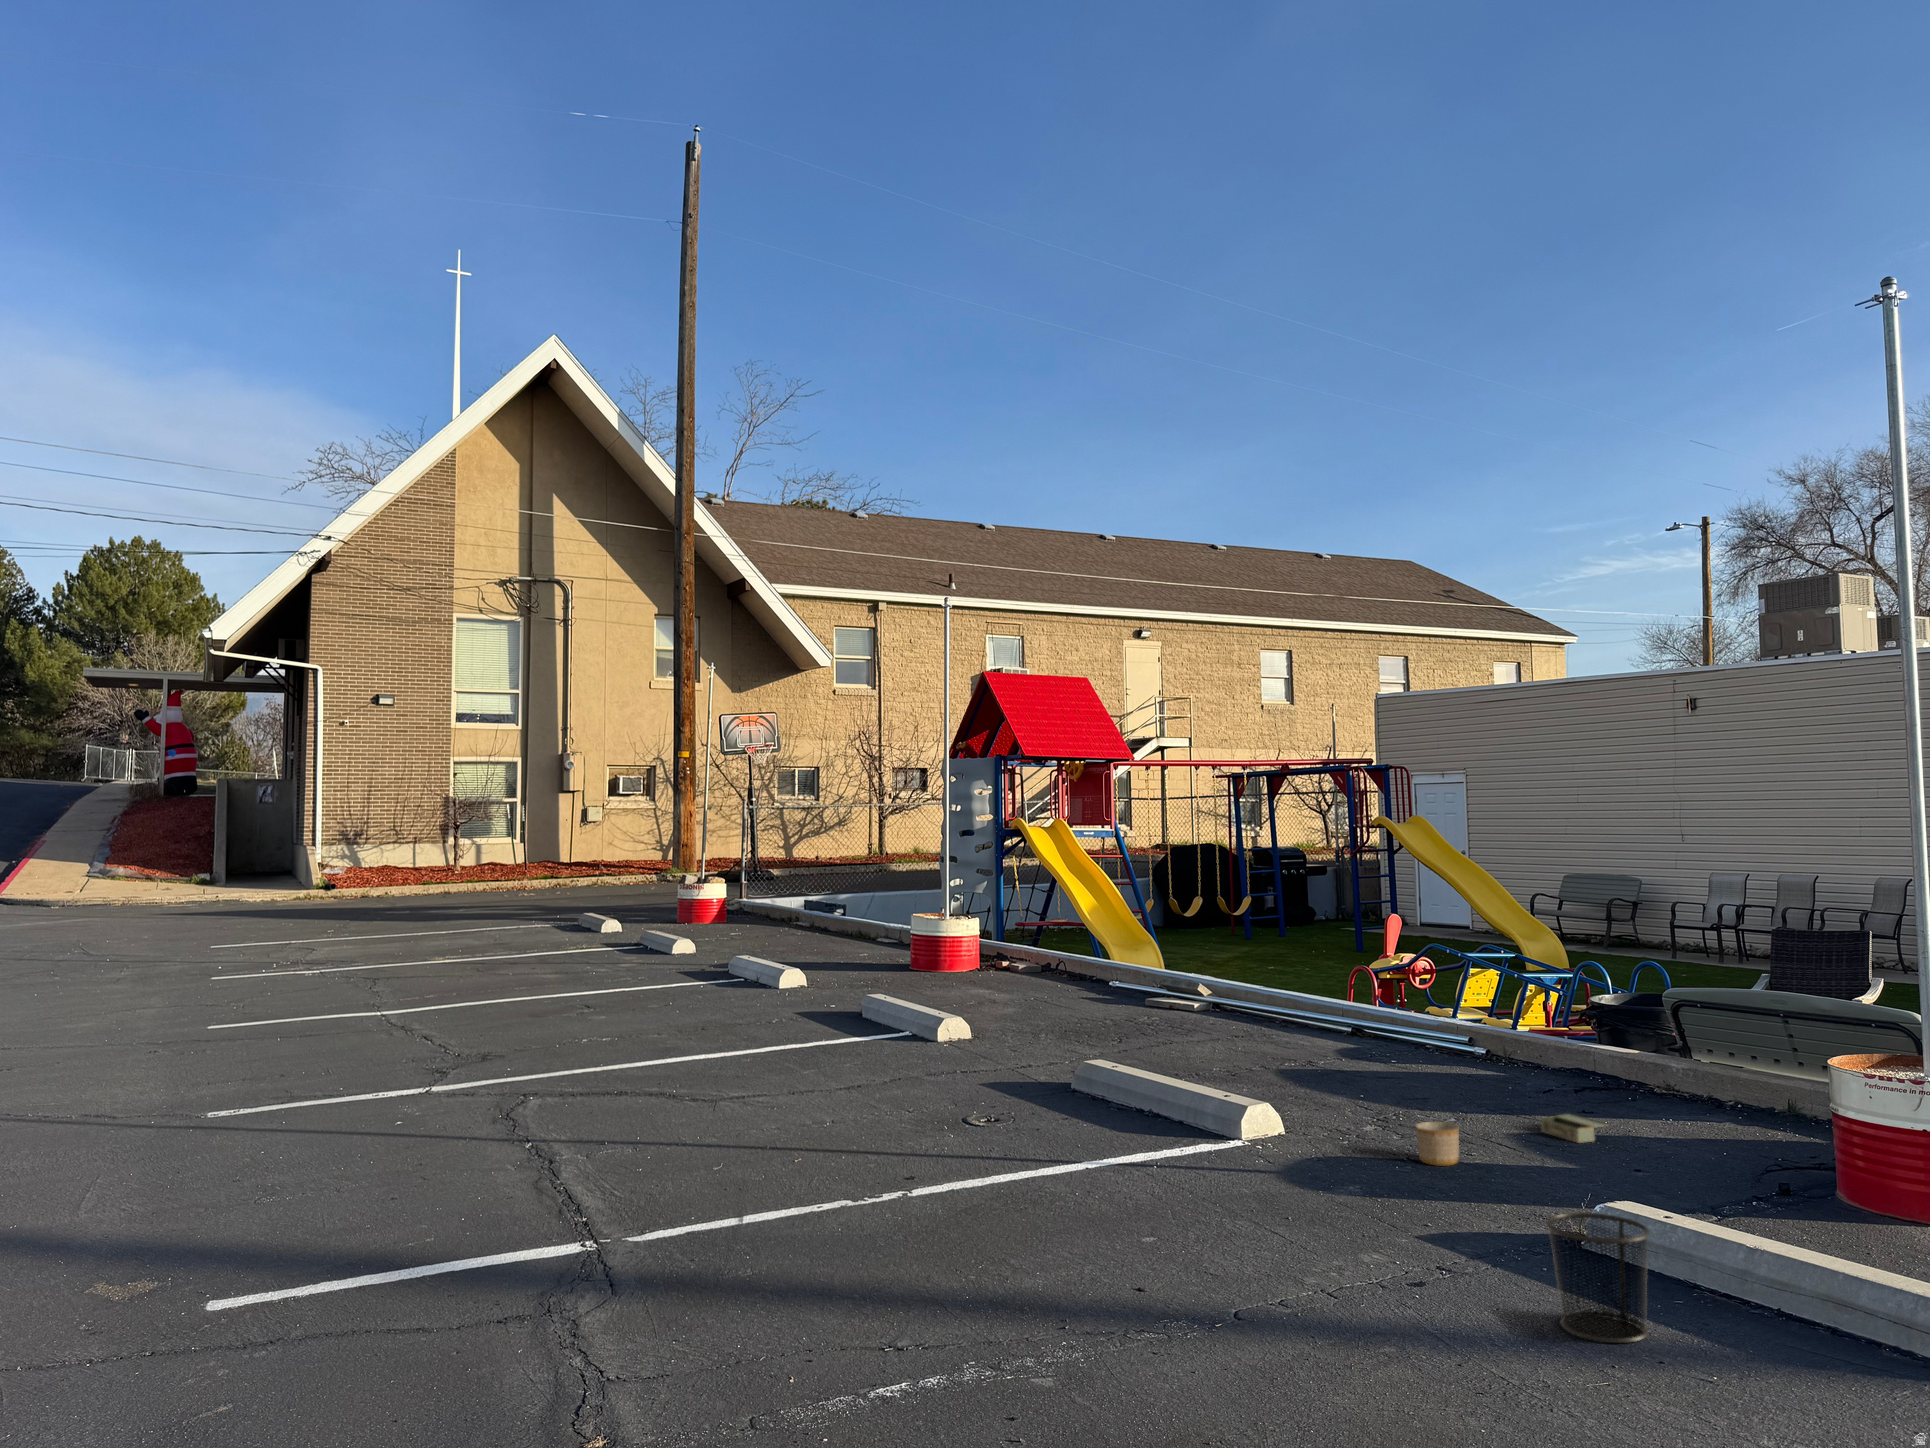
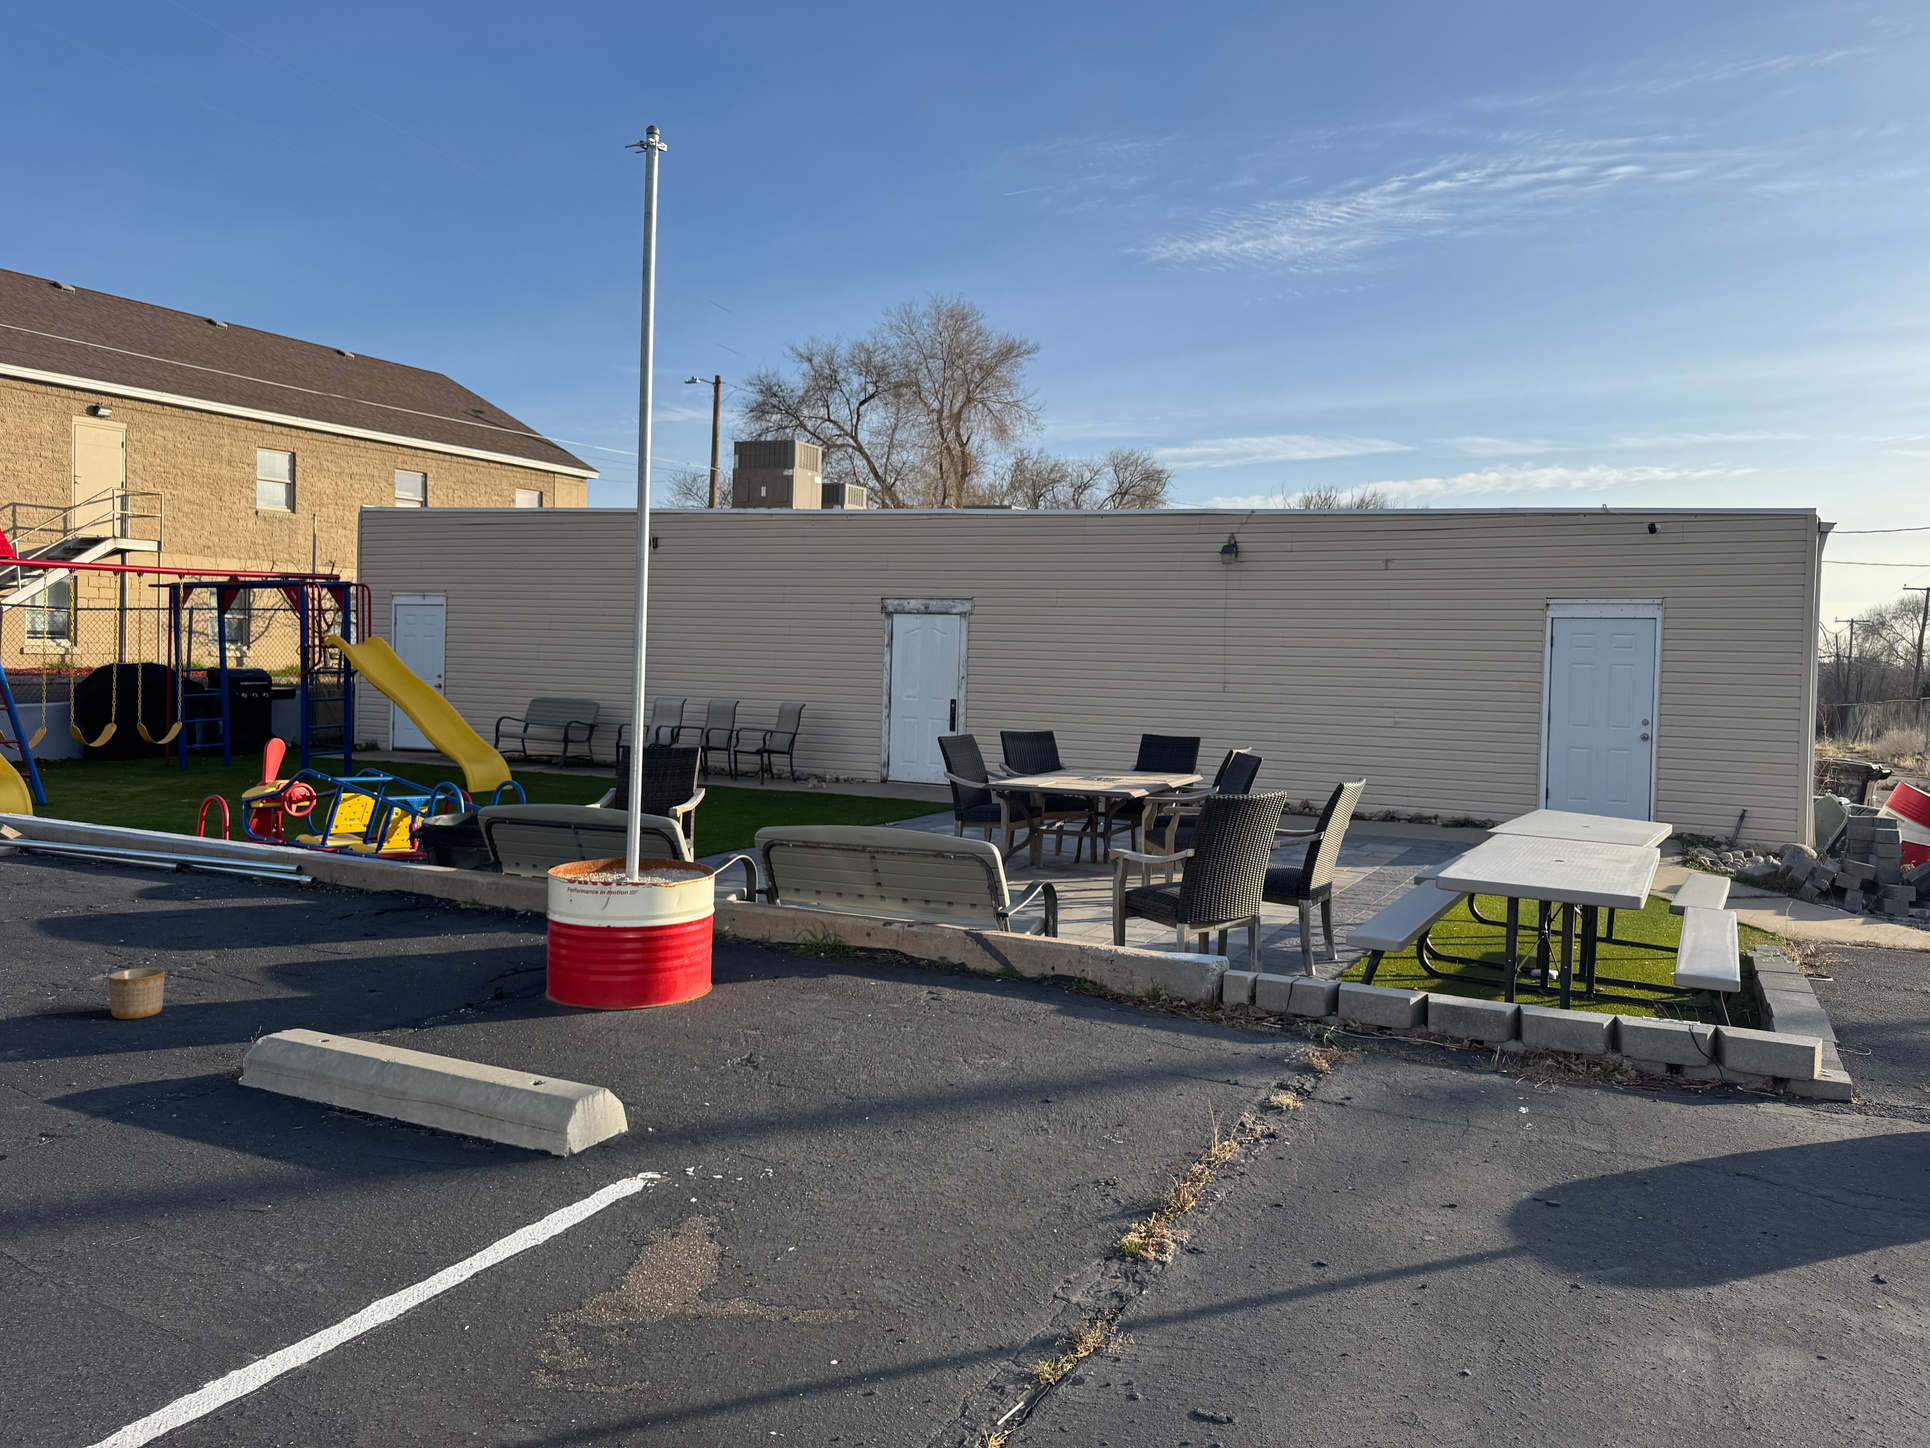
toolbox: present [1541,1114,1608,1143] -> none [300,942,370,973]
waste bin: present [1547,1213,1650,1343] -> none [84,1068,215,1219]

